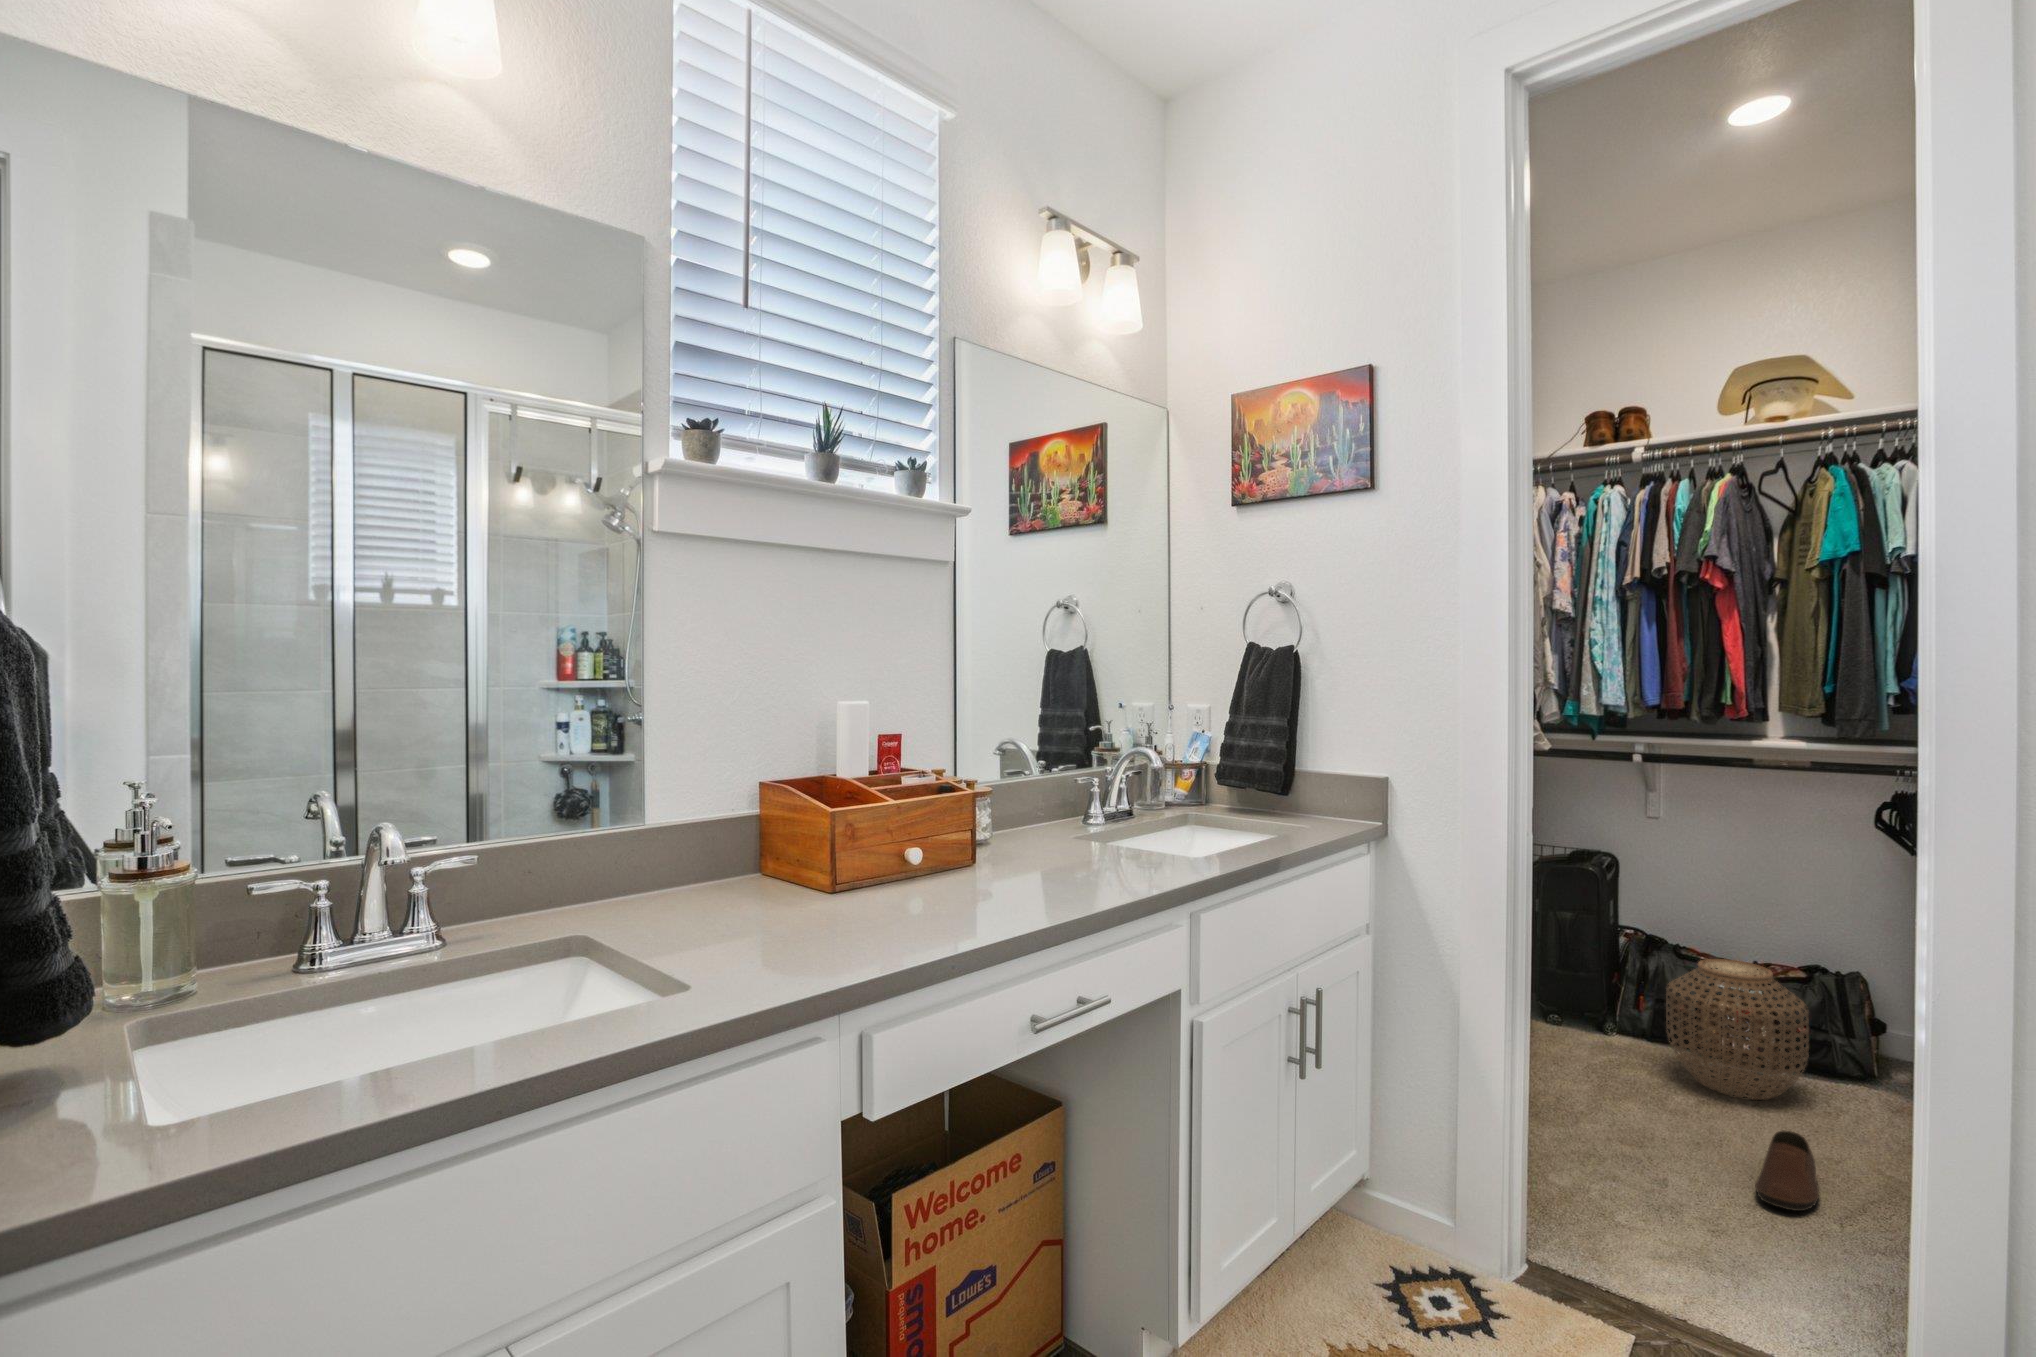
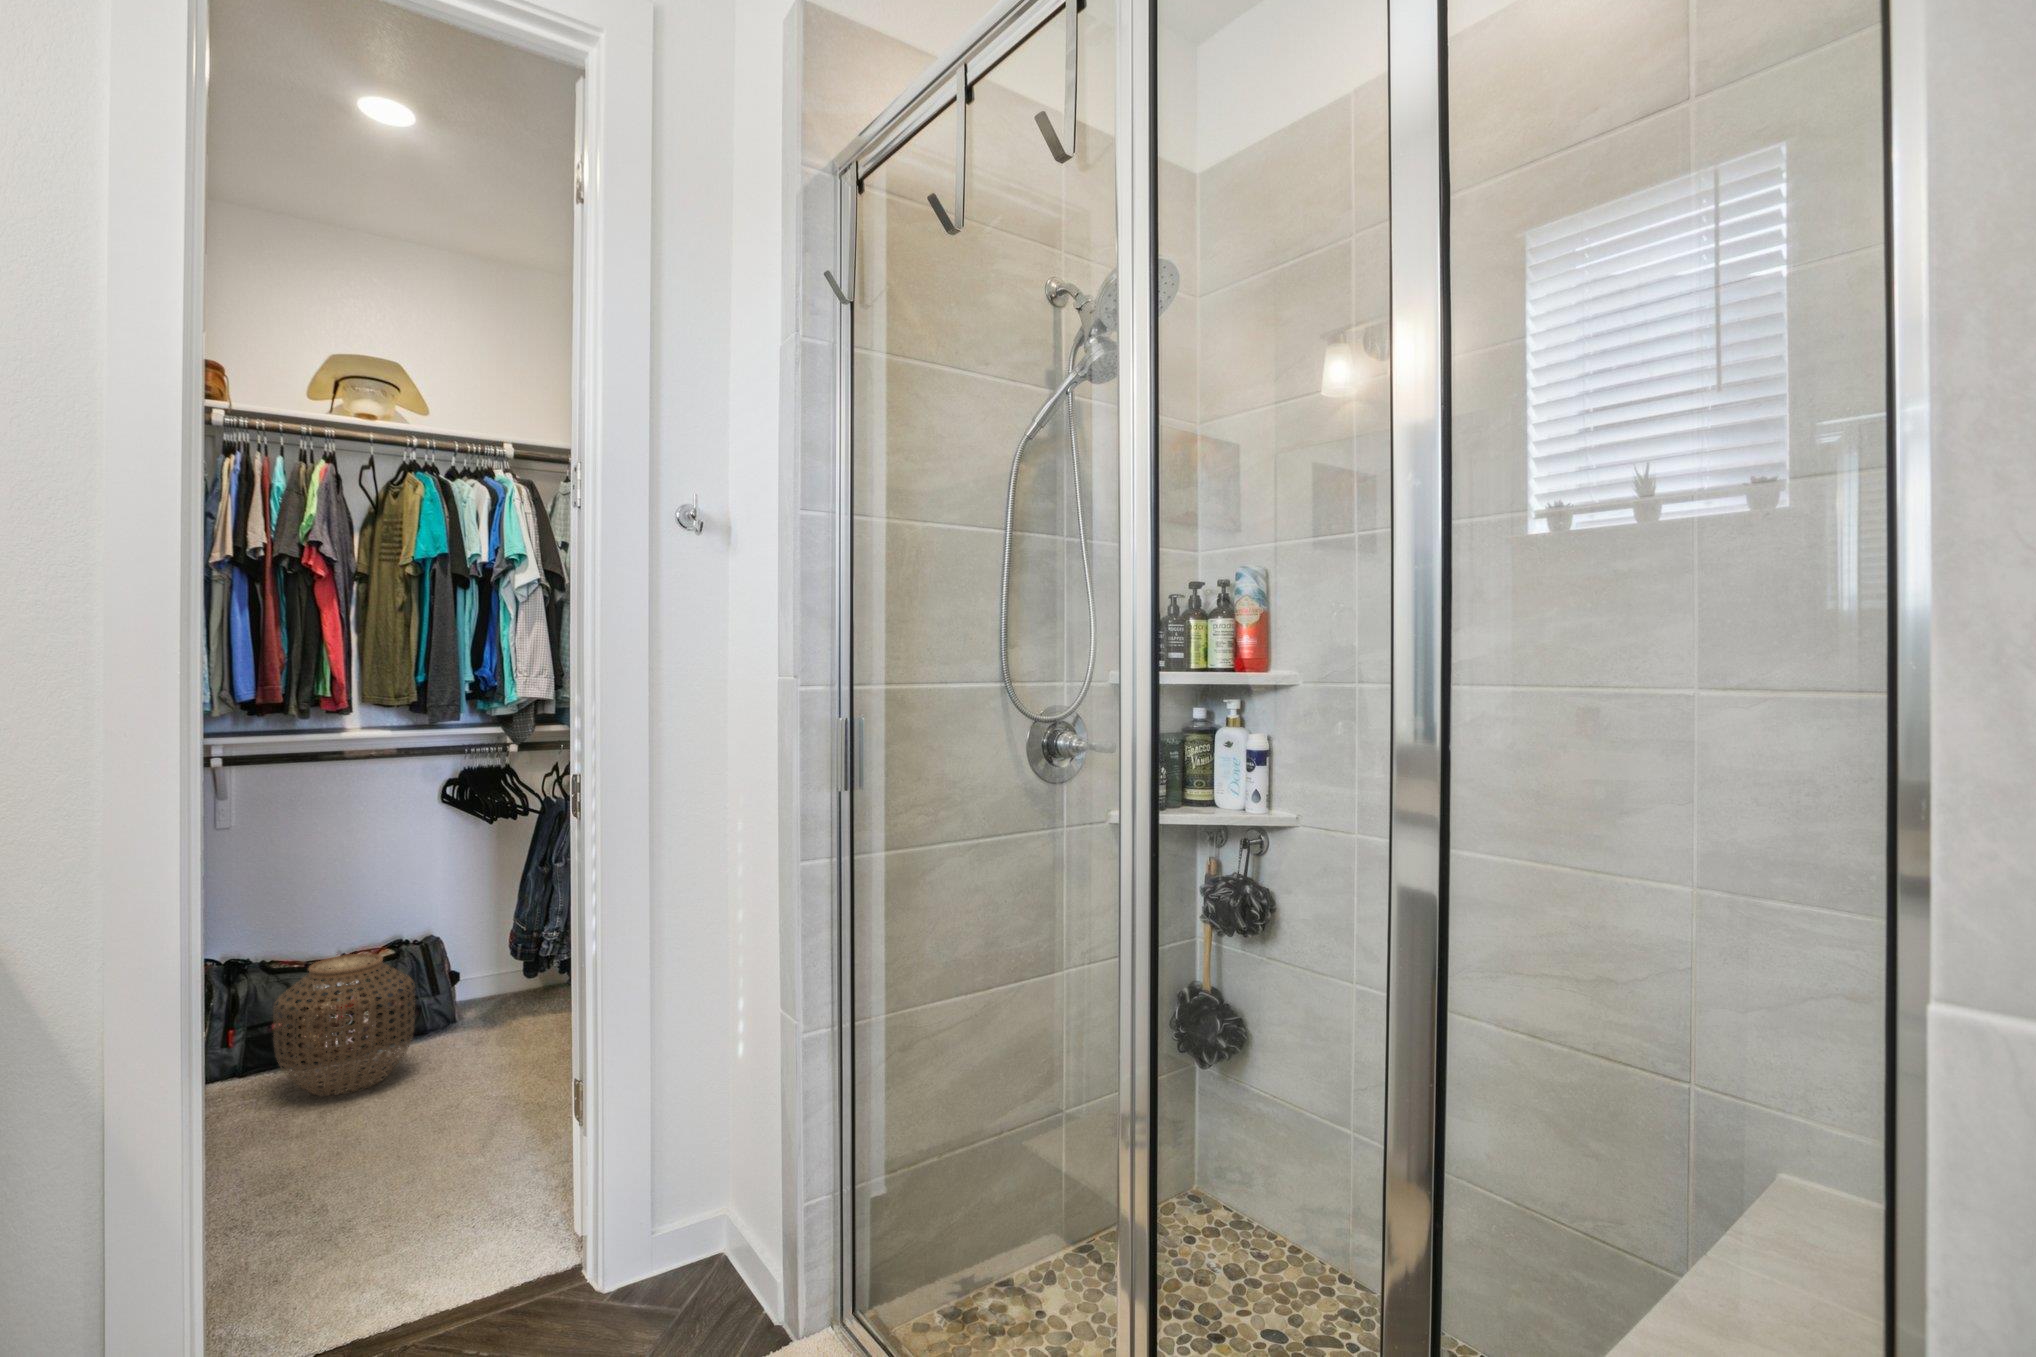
shoe: present [1755,1131,1819,1211] -> none [409,1097,462,1173]

